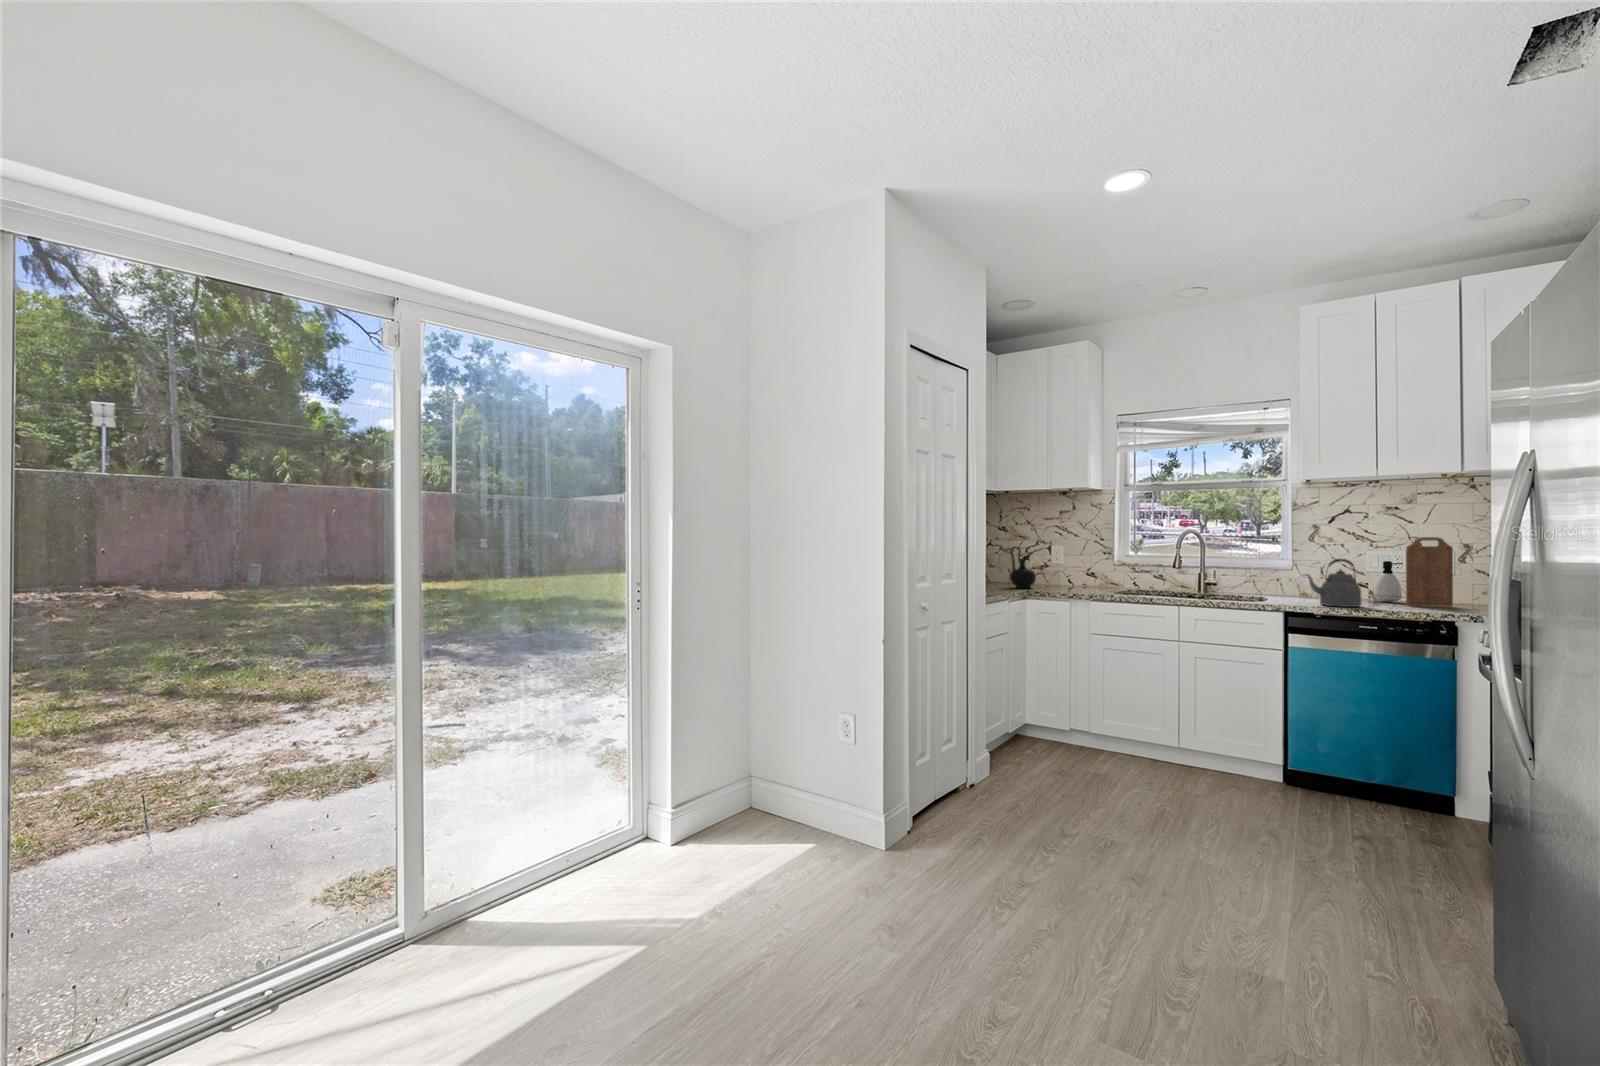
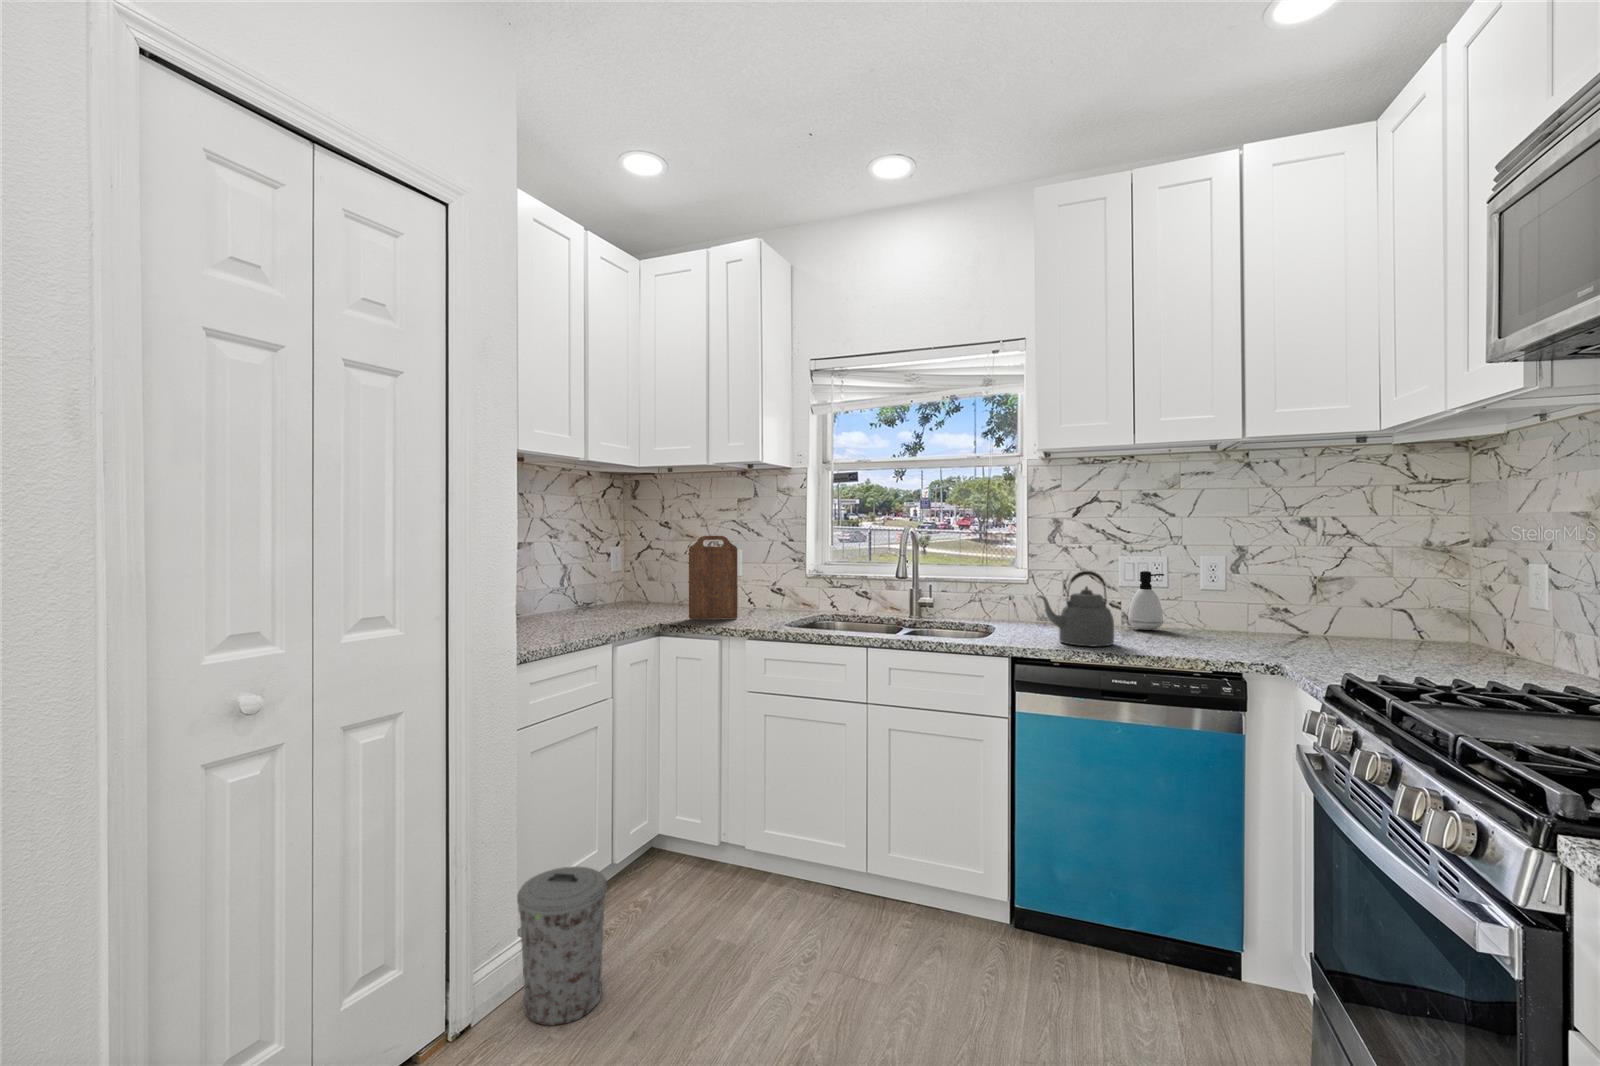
cutting board: present [1406,537,1453,607] -> present [689,536,738,619]
ceramic jug: present [1010,546,1036,588] -> none [653,552,692,615]
trash can: none [989,717,1037,793] -> present [517,867,607,1025]

